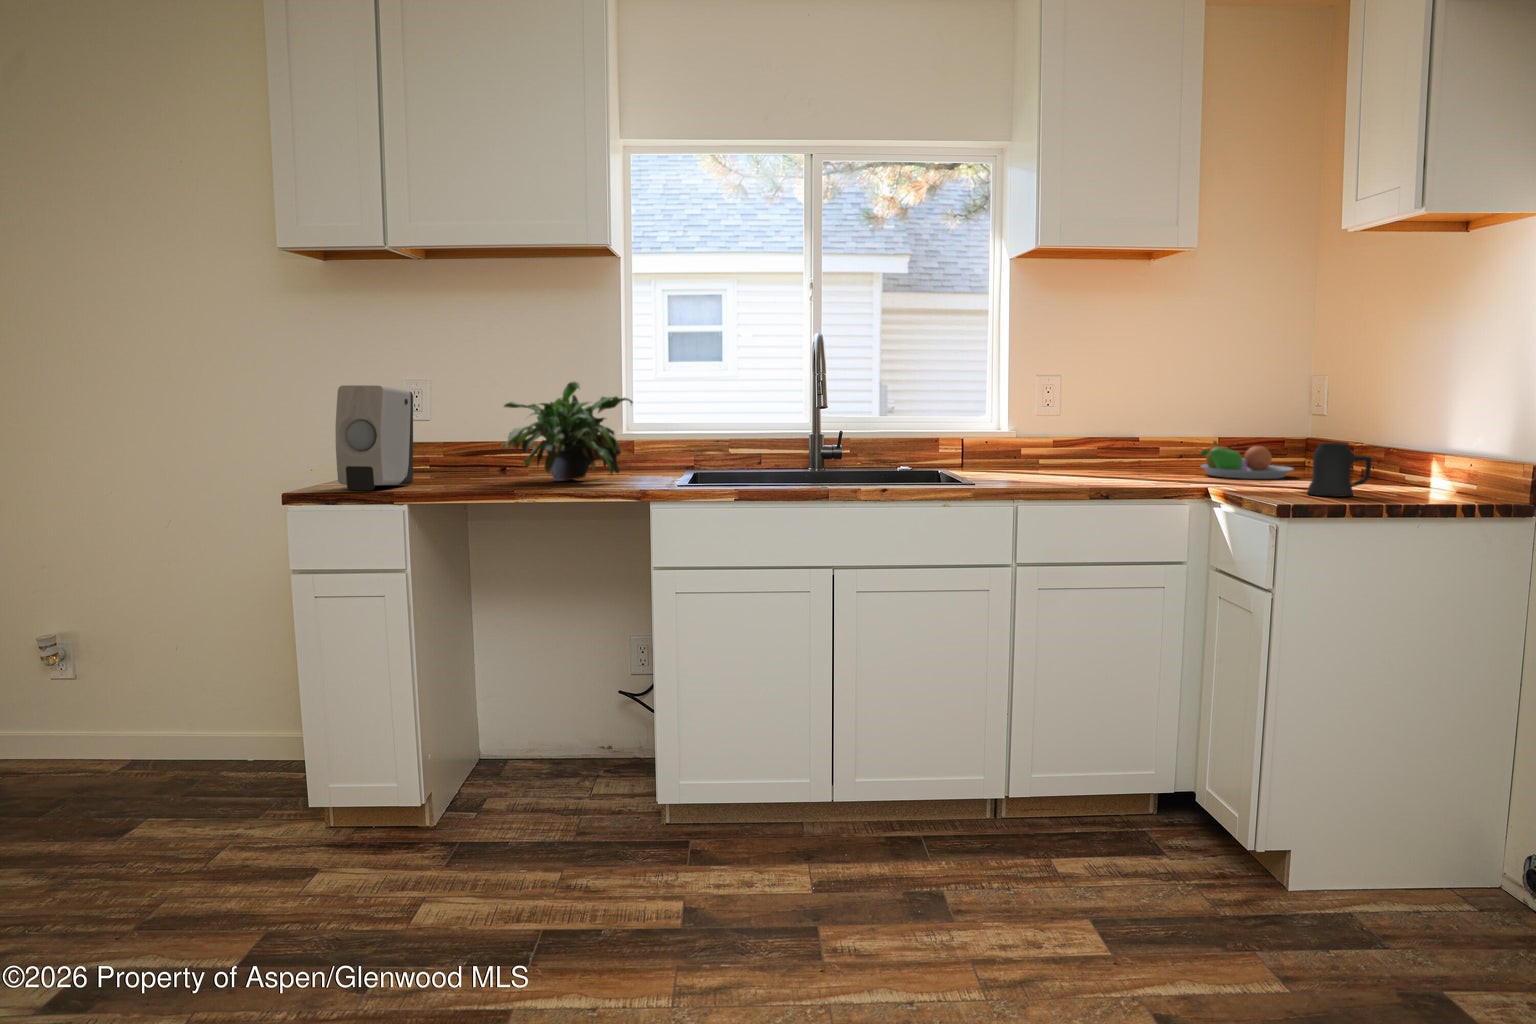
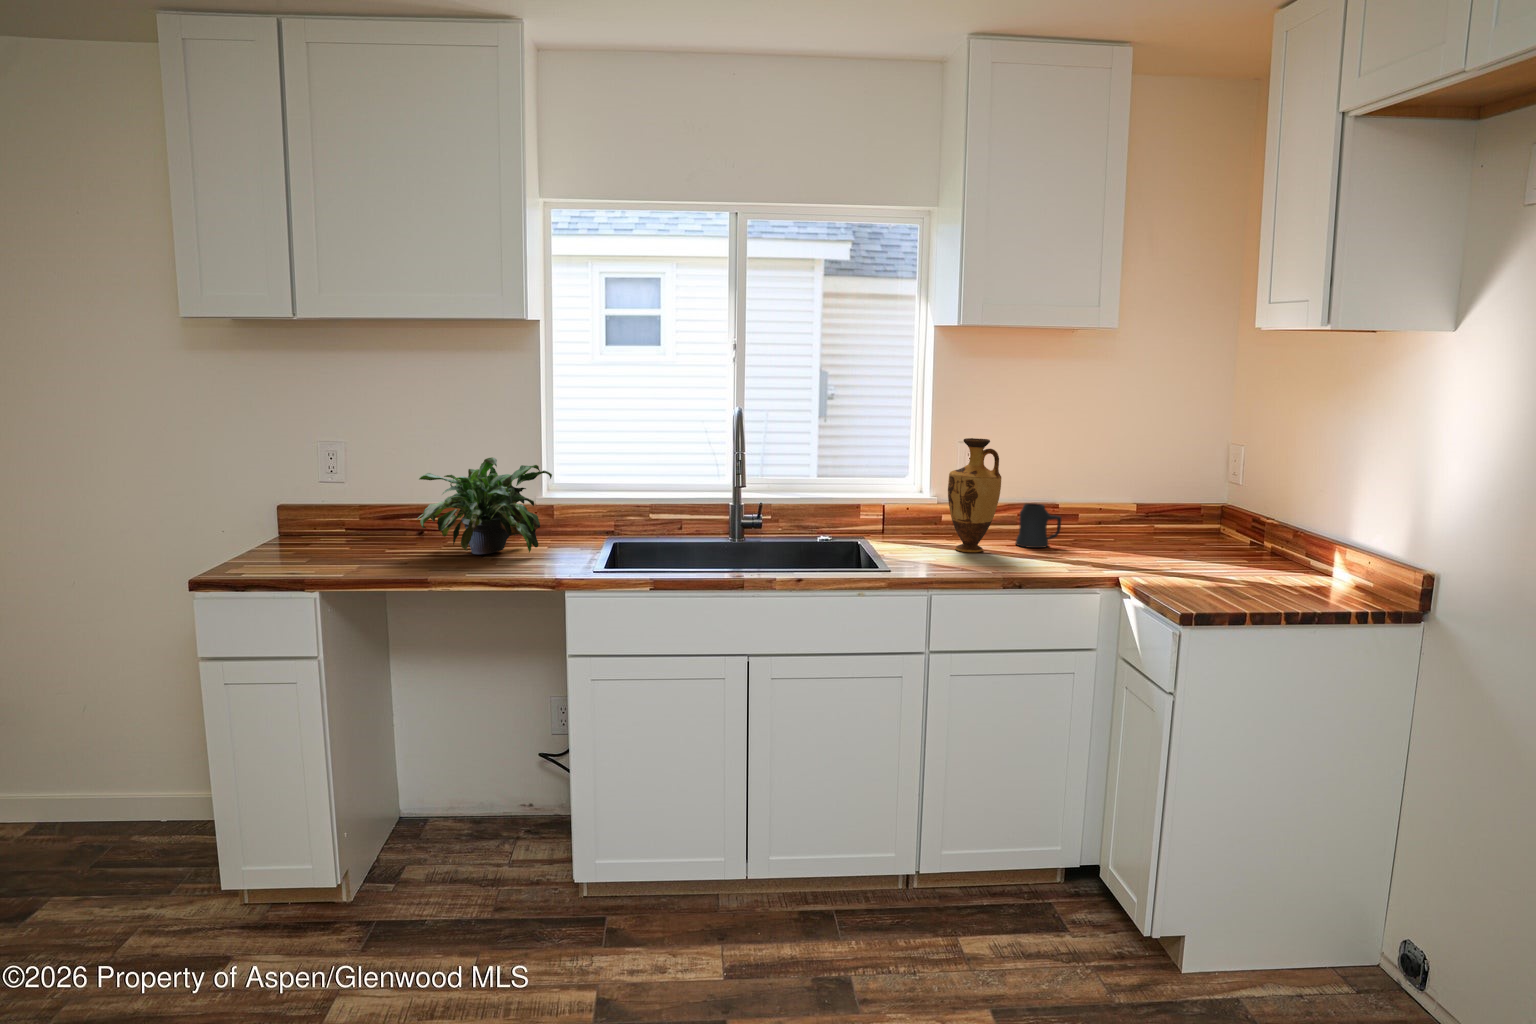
vase: none [1027,363,1082,478] -> present [948,438,1001,552]
soap dispenser: present [336,385,413,490] -> none [243,464,326,573]
fruit bowl: present [1201,441,1293,479] -> none [1116,513,1205,557]
mug: present [1307,443,1372,497] -> present [1016,503,1061,548]

